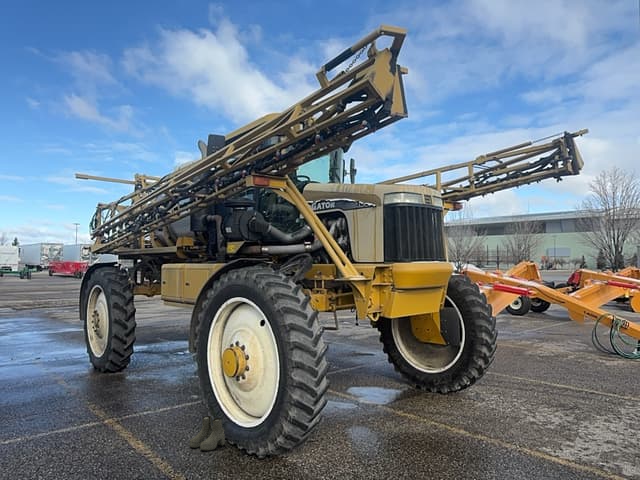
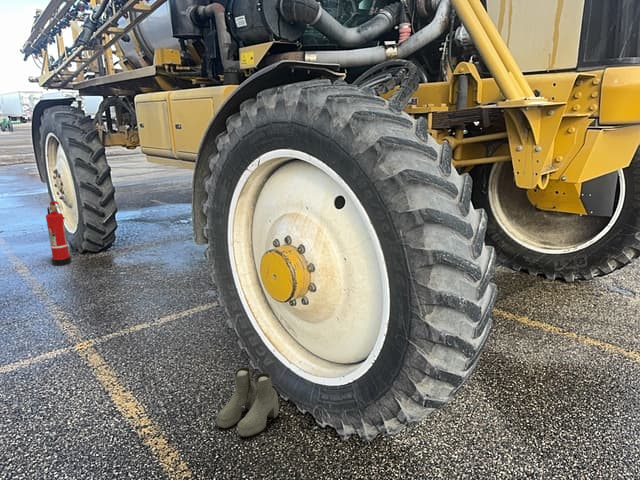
fire extinguisher: none [84,331,98,378] -> present [46,201,71,266]

